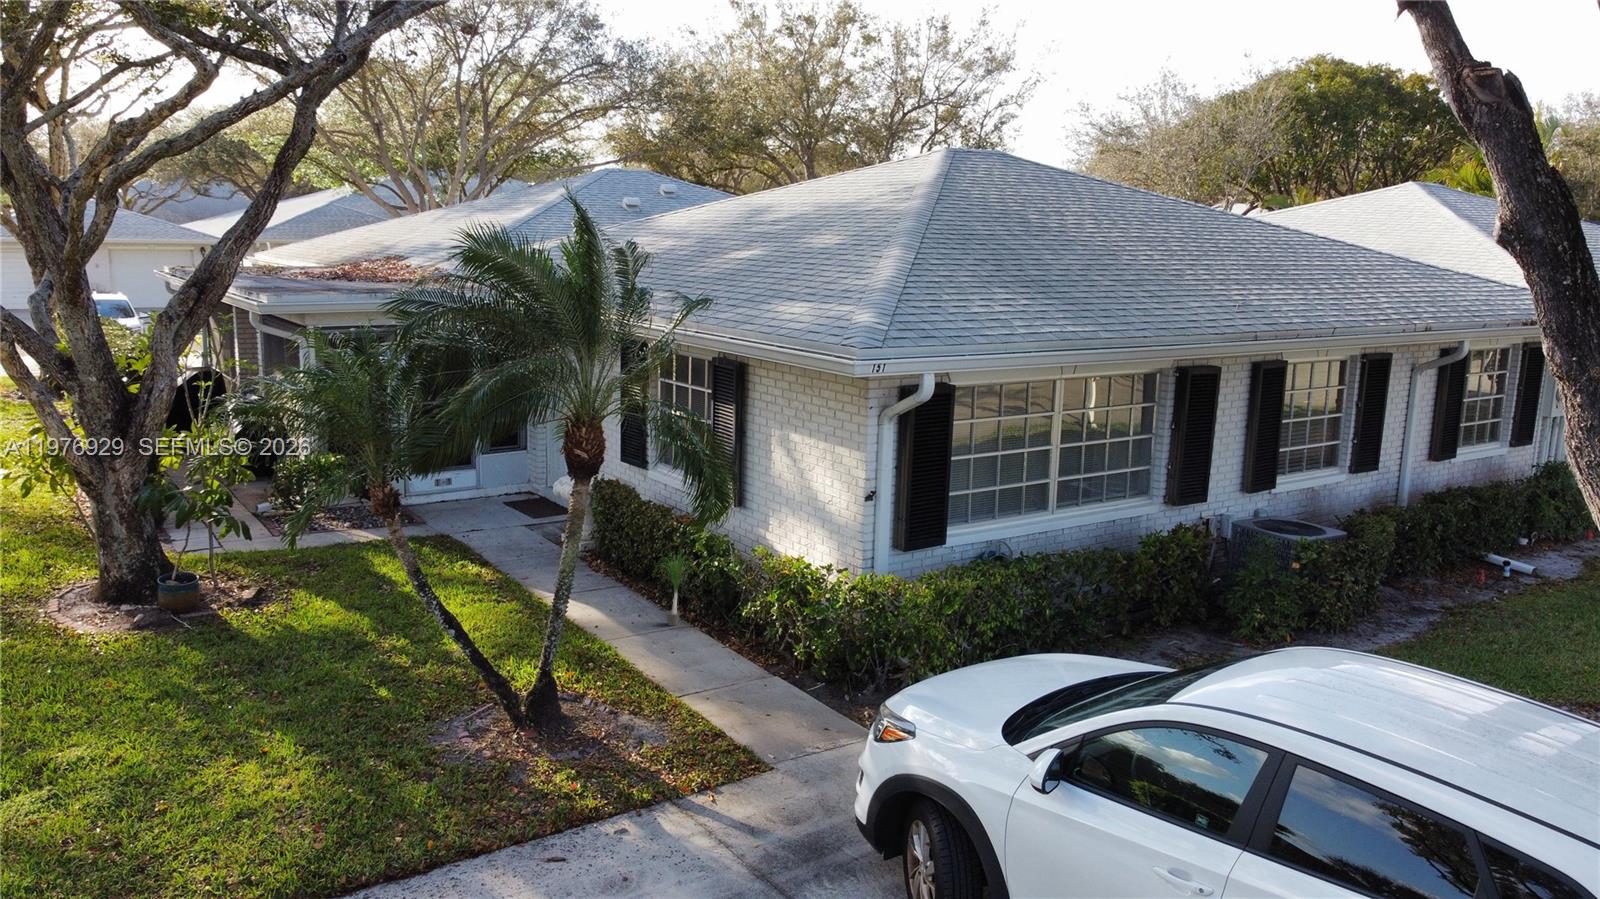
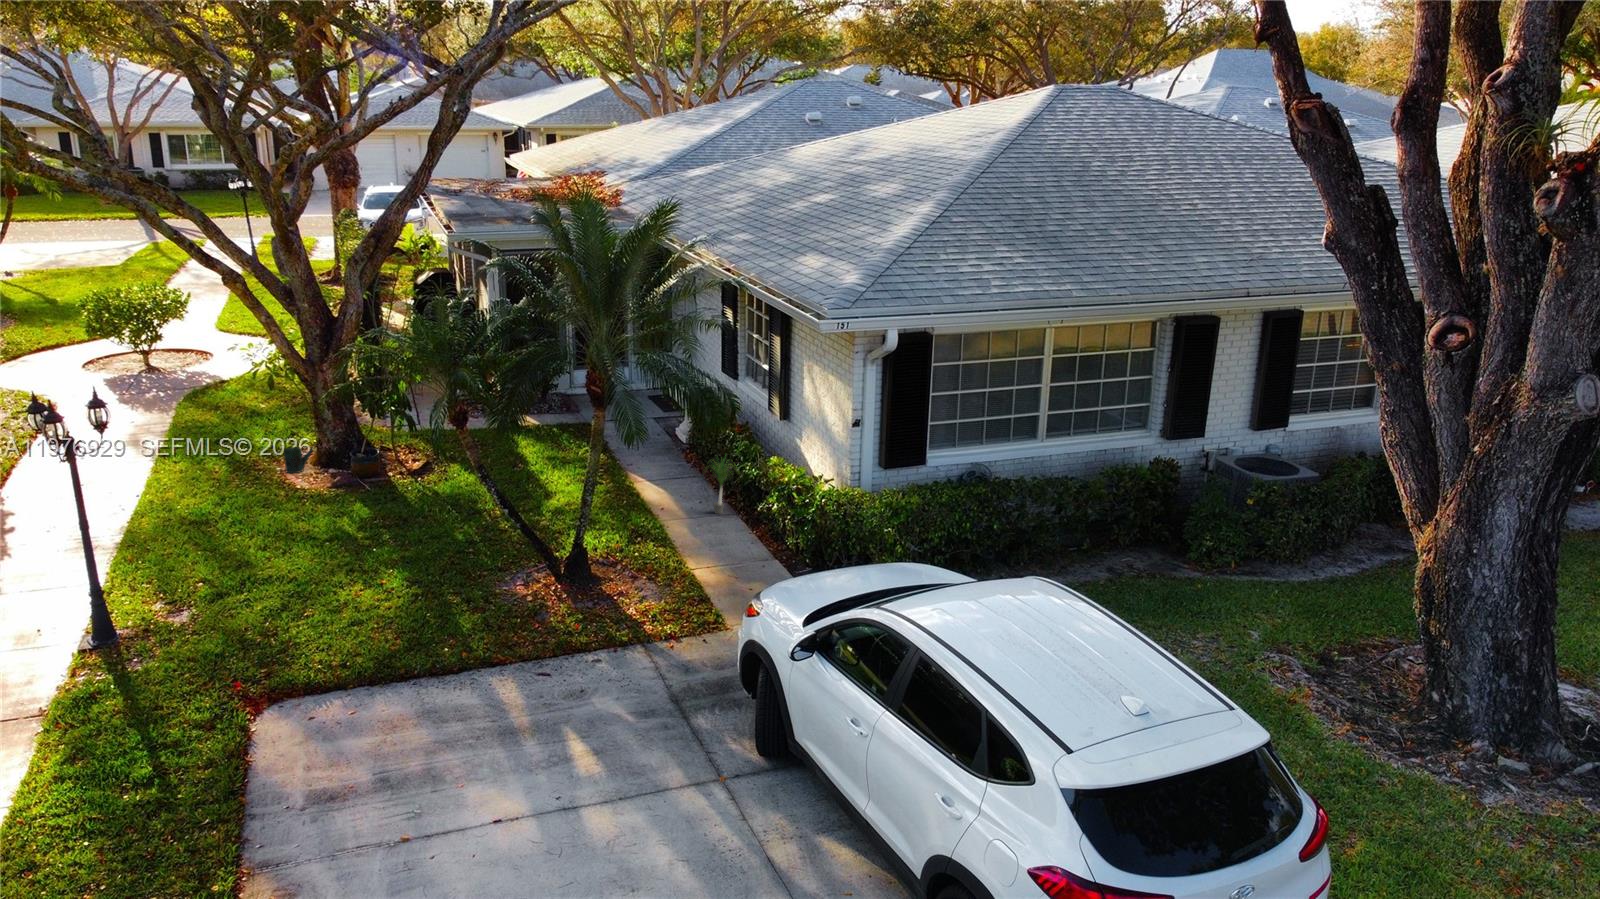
watering can: none [45,569,105,614] -> present [284,443,317,473]

